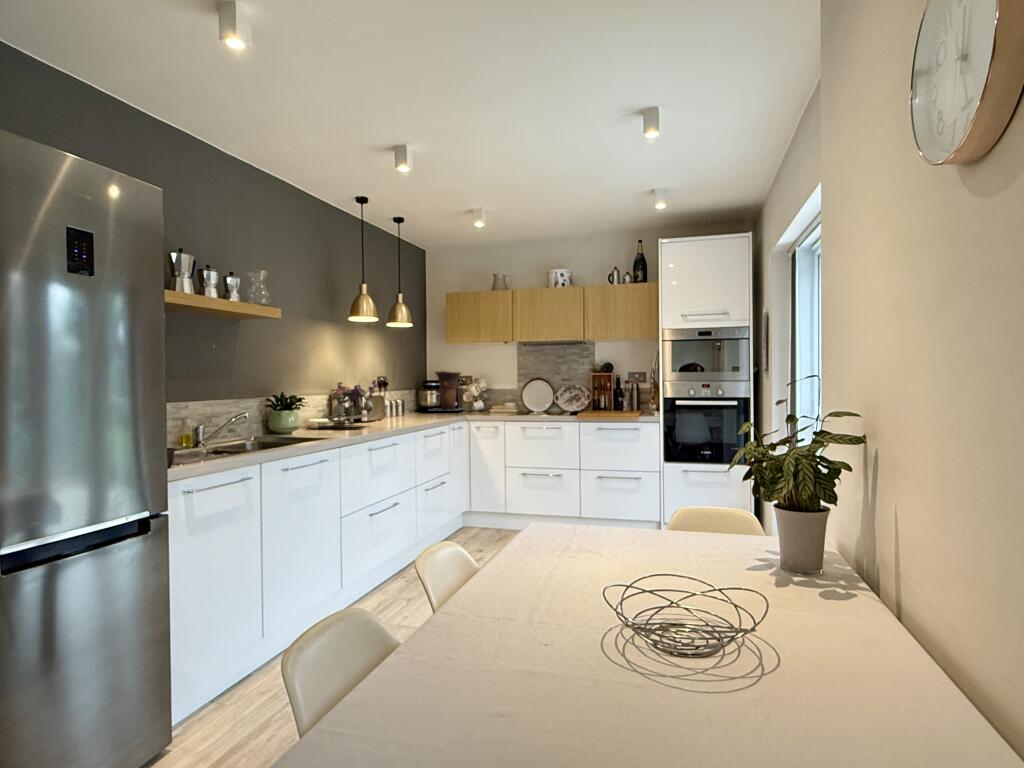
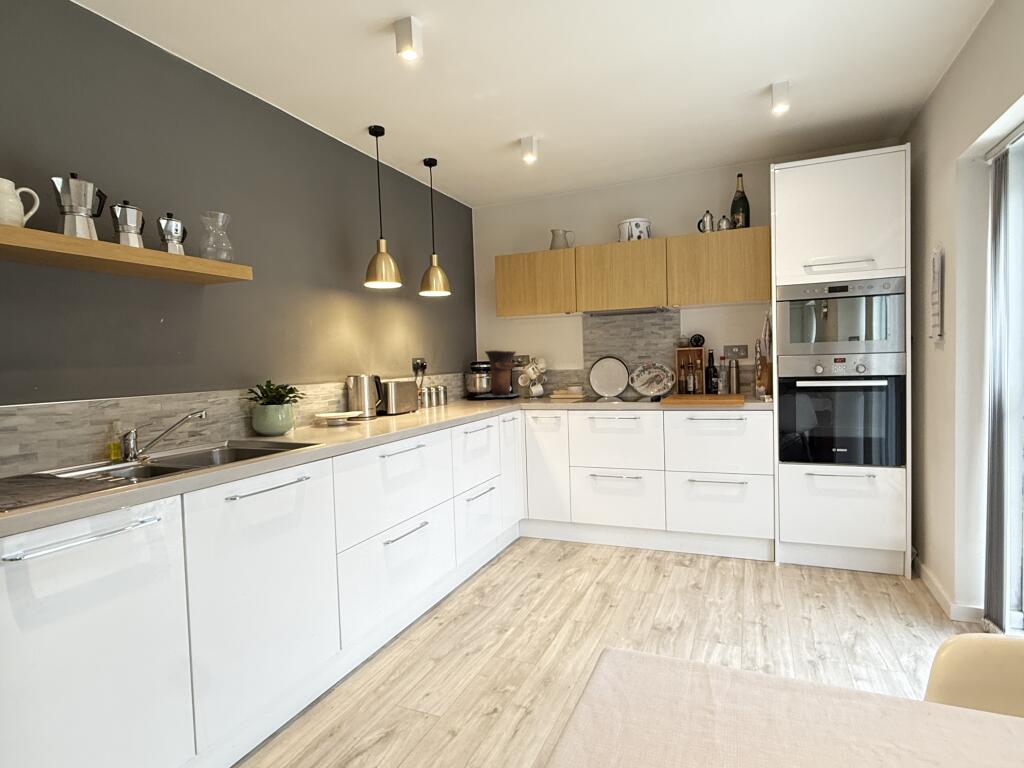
flower arrangement: present [324,380,379,426] -> none [327,361,410,424]

